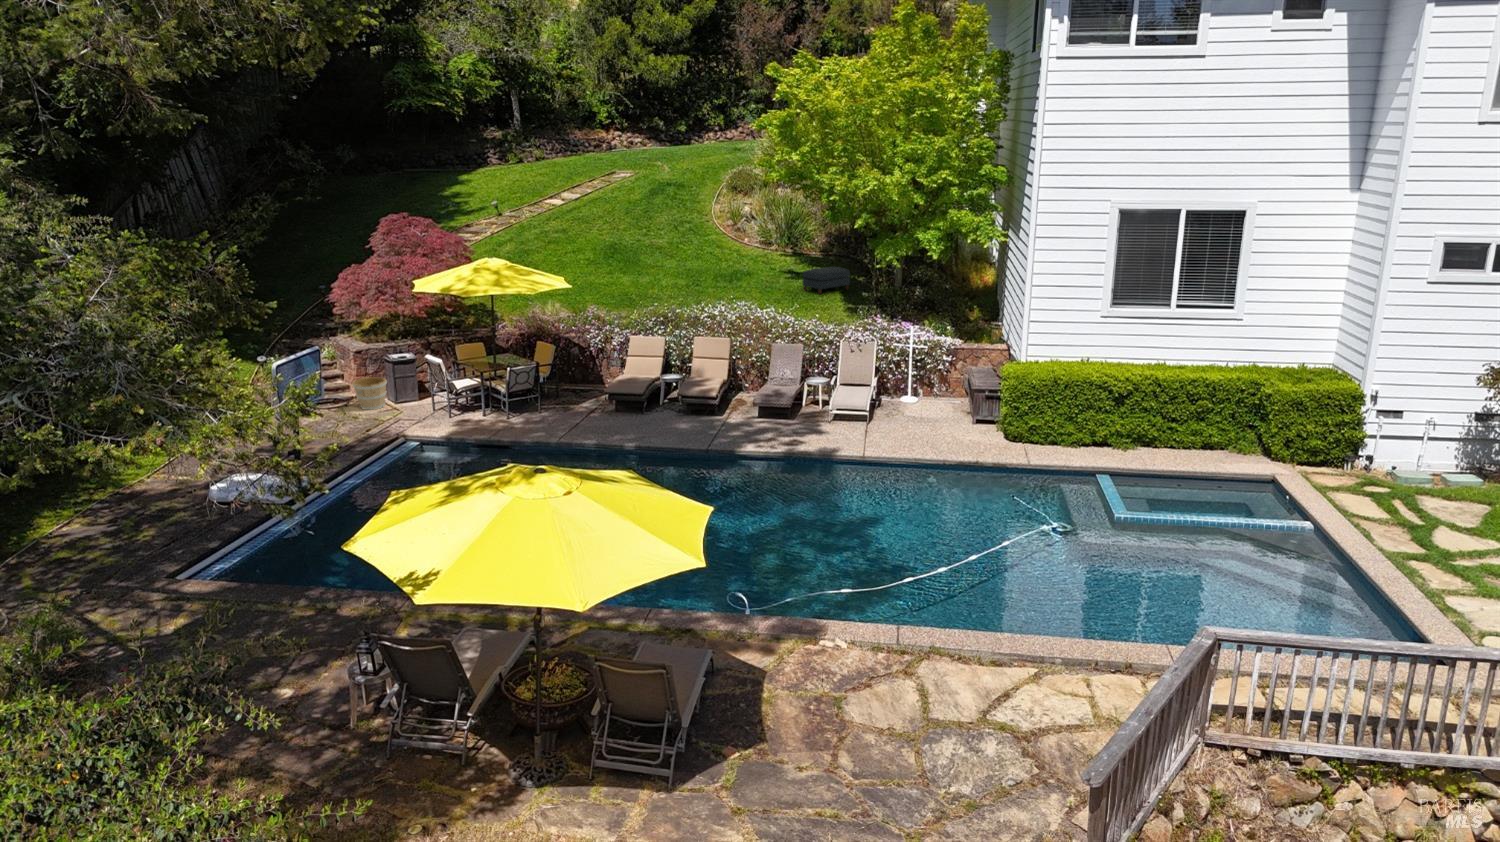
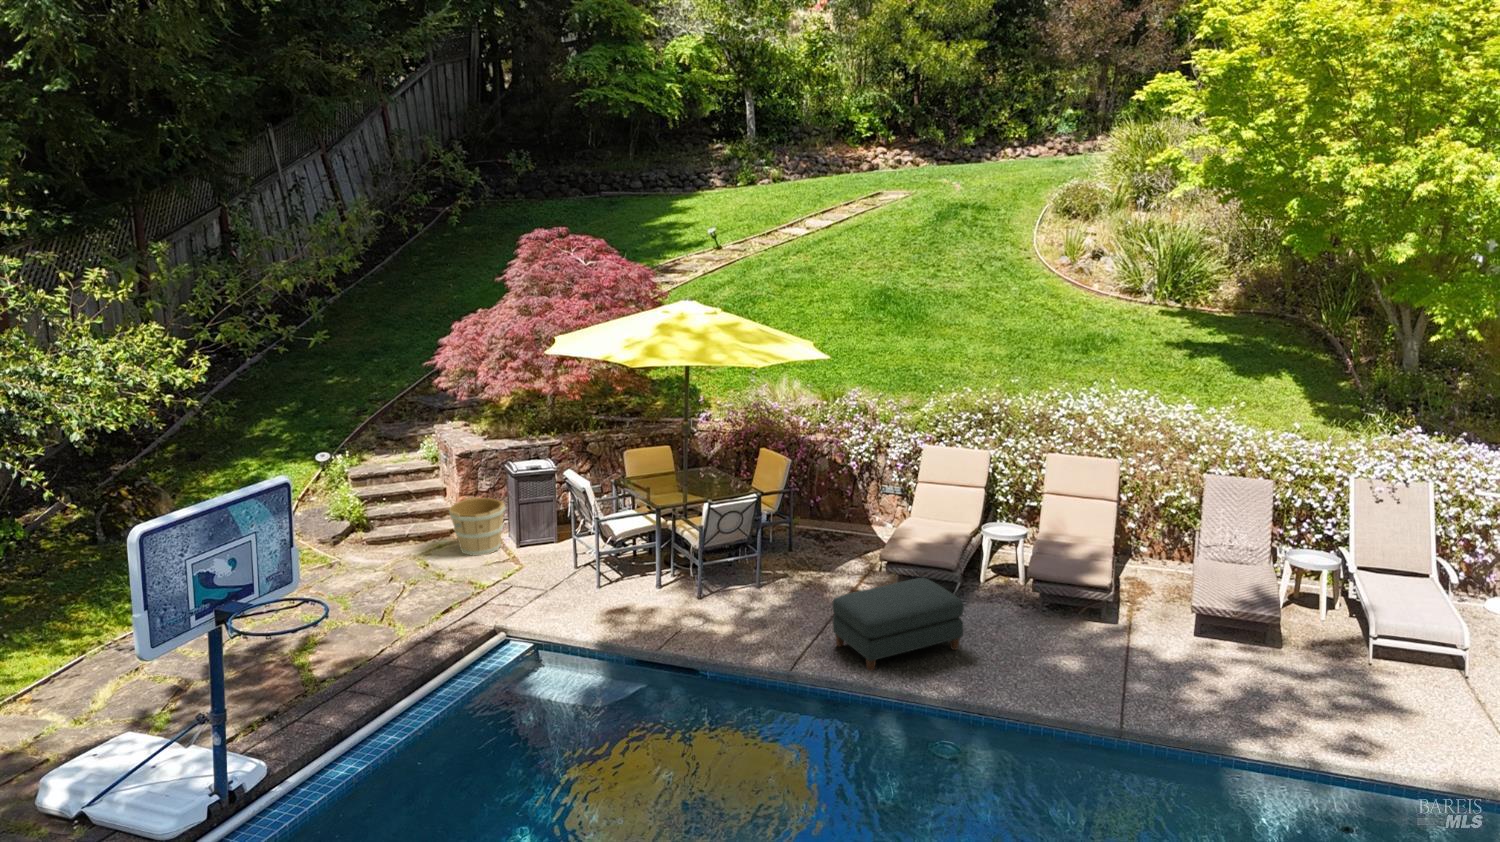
ottoman: present [803,267,850,294] -> present [832,578,964,671]

